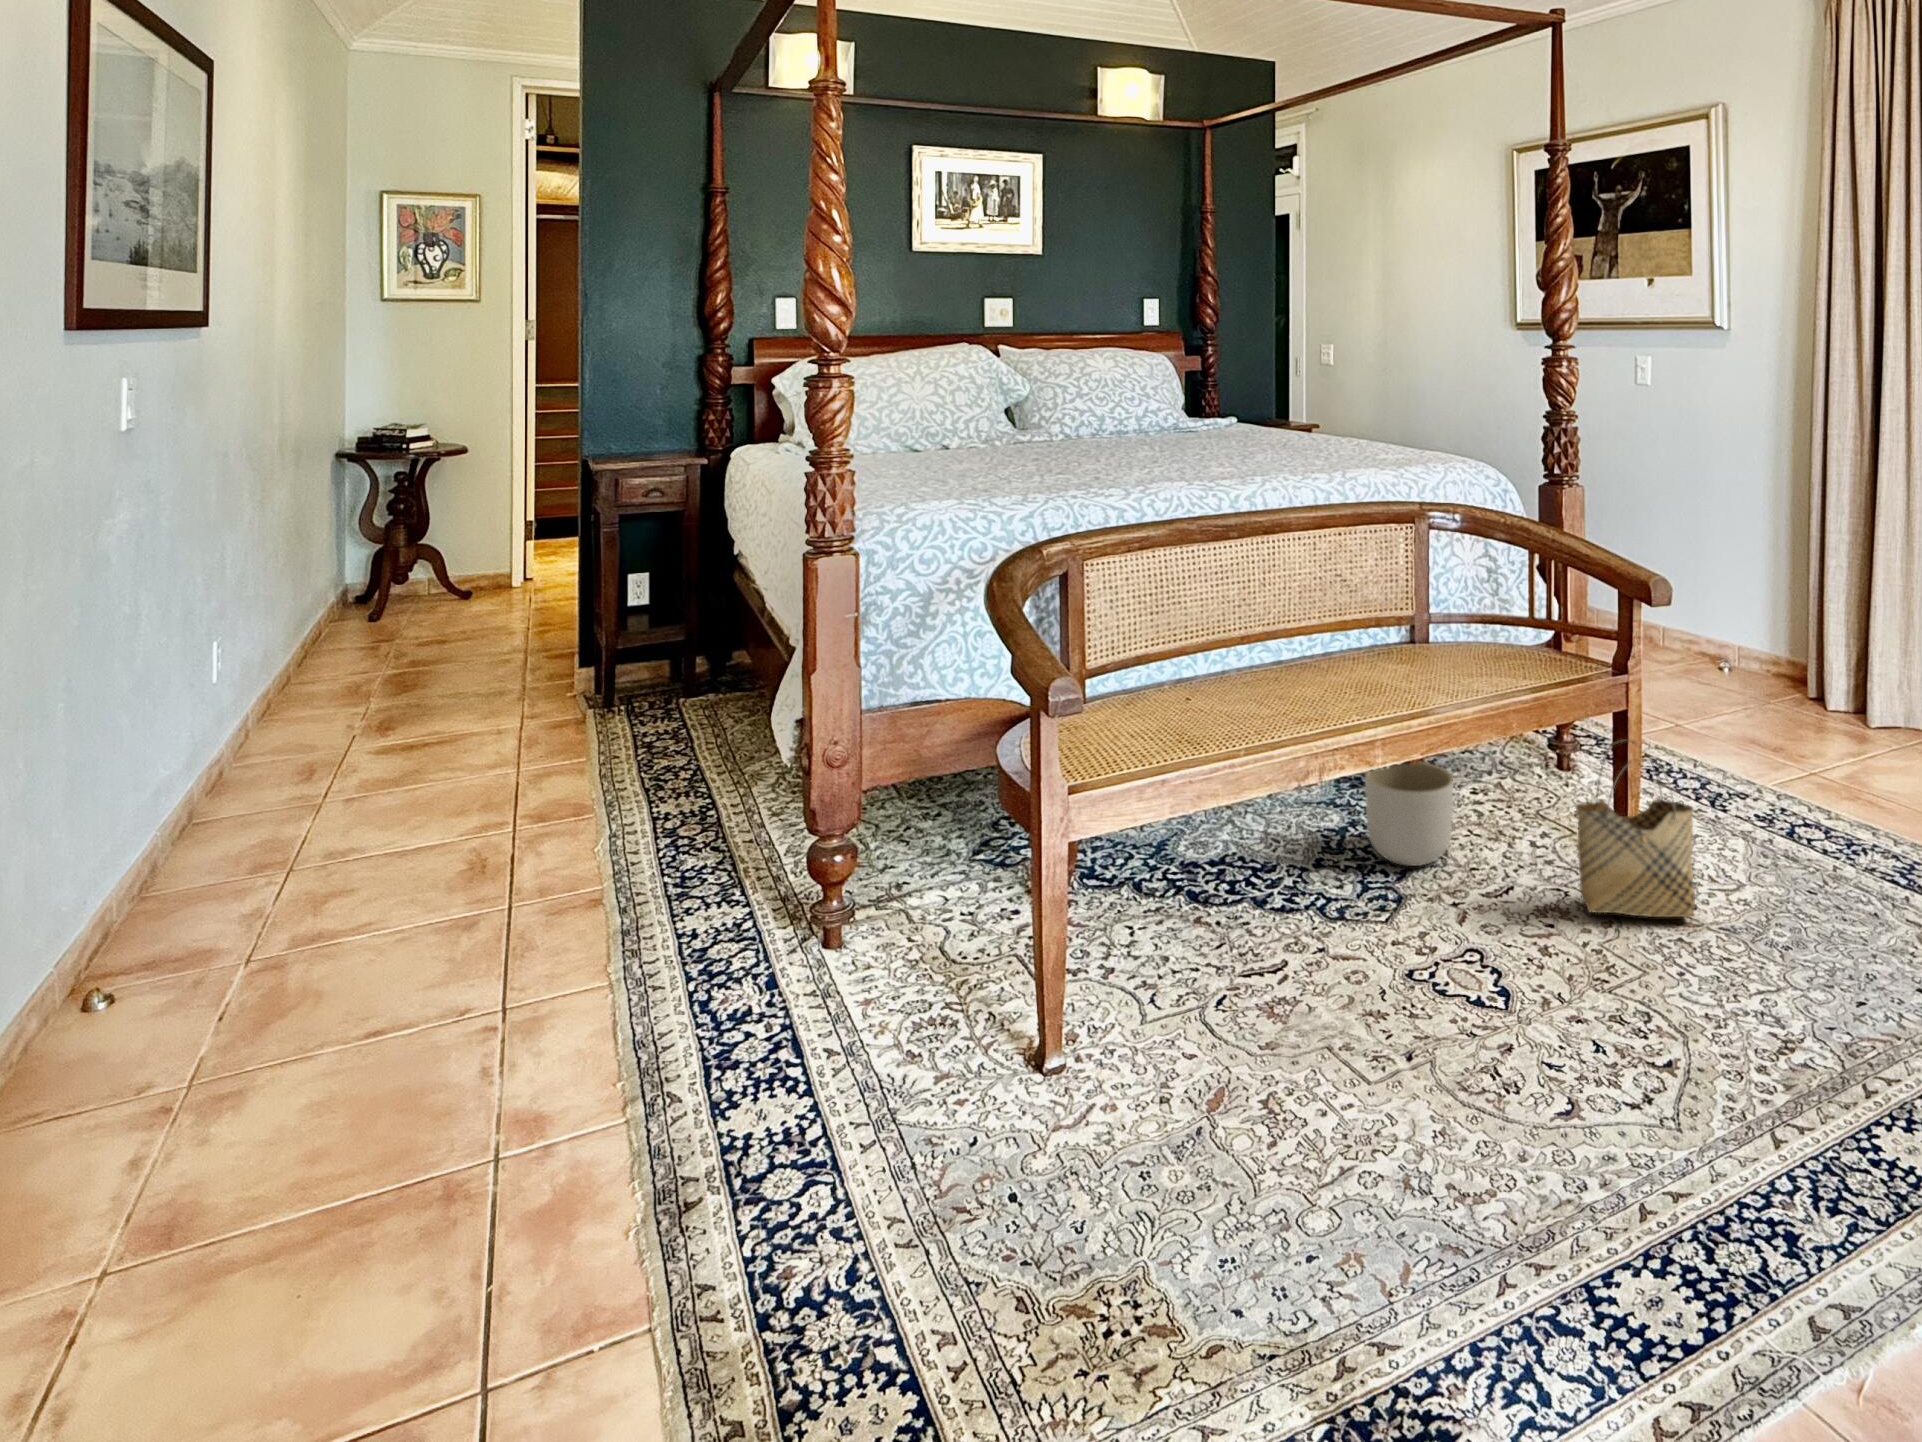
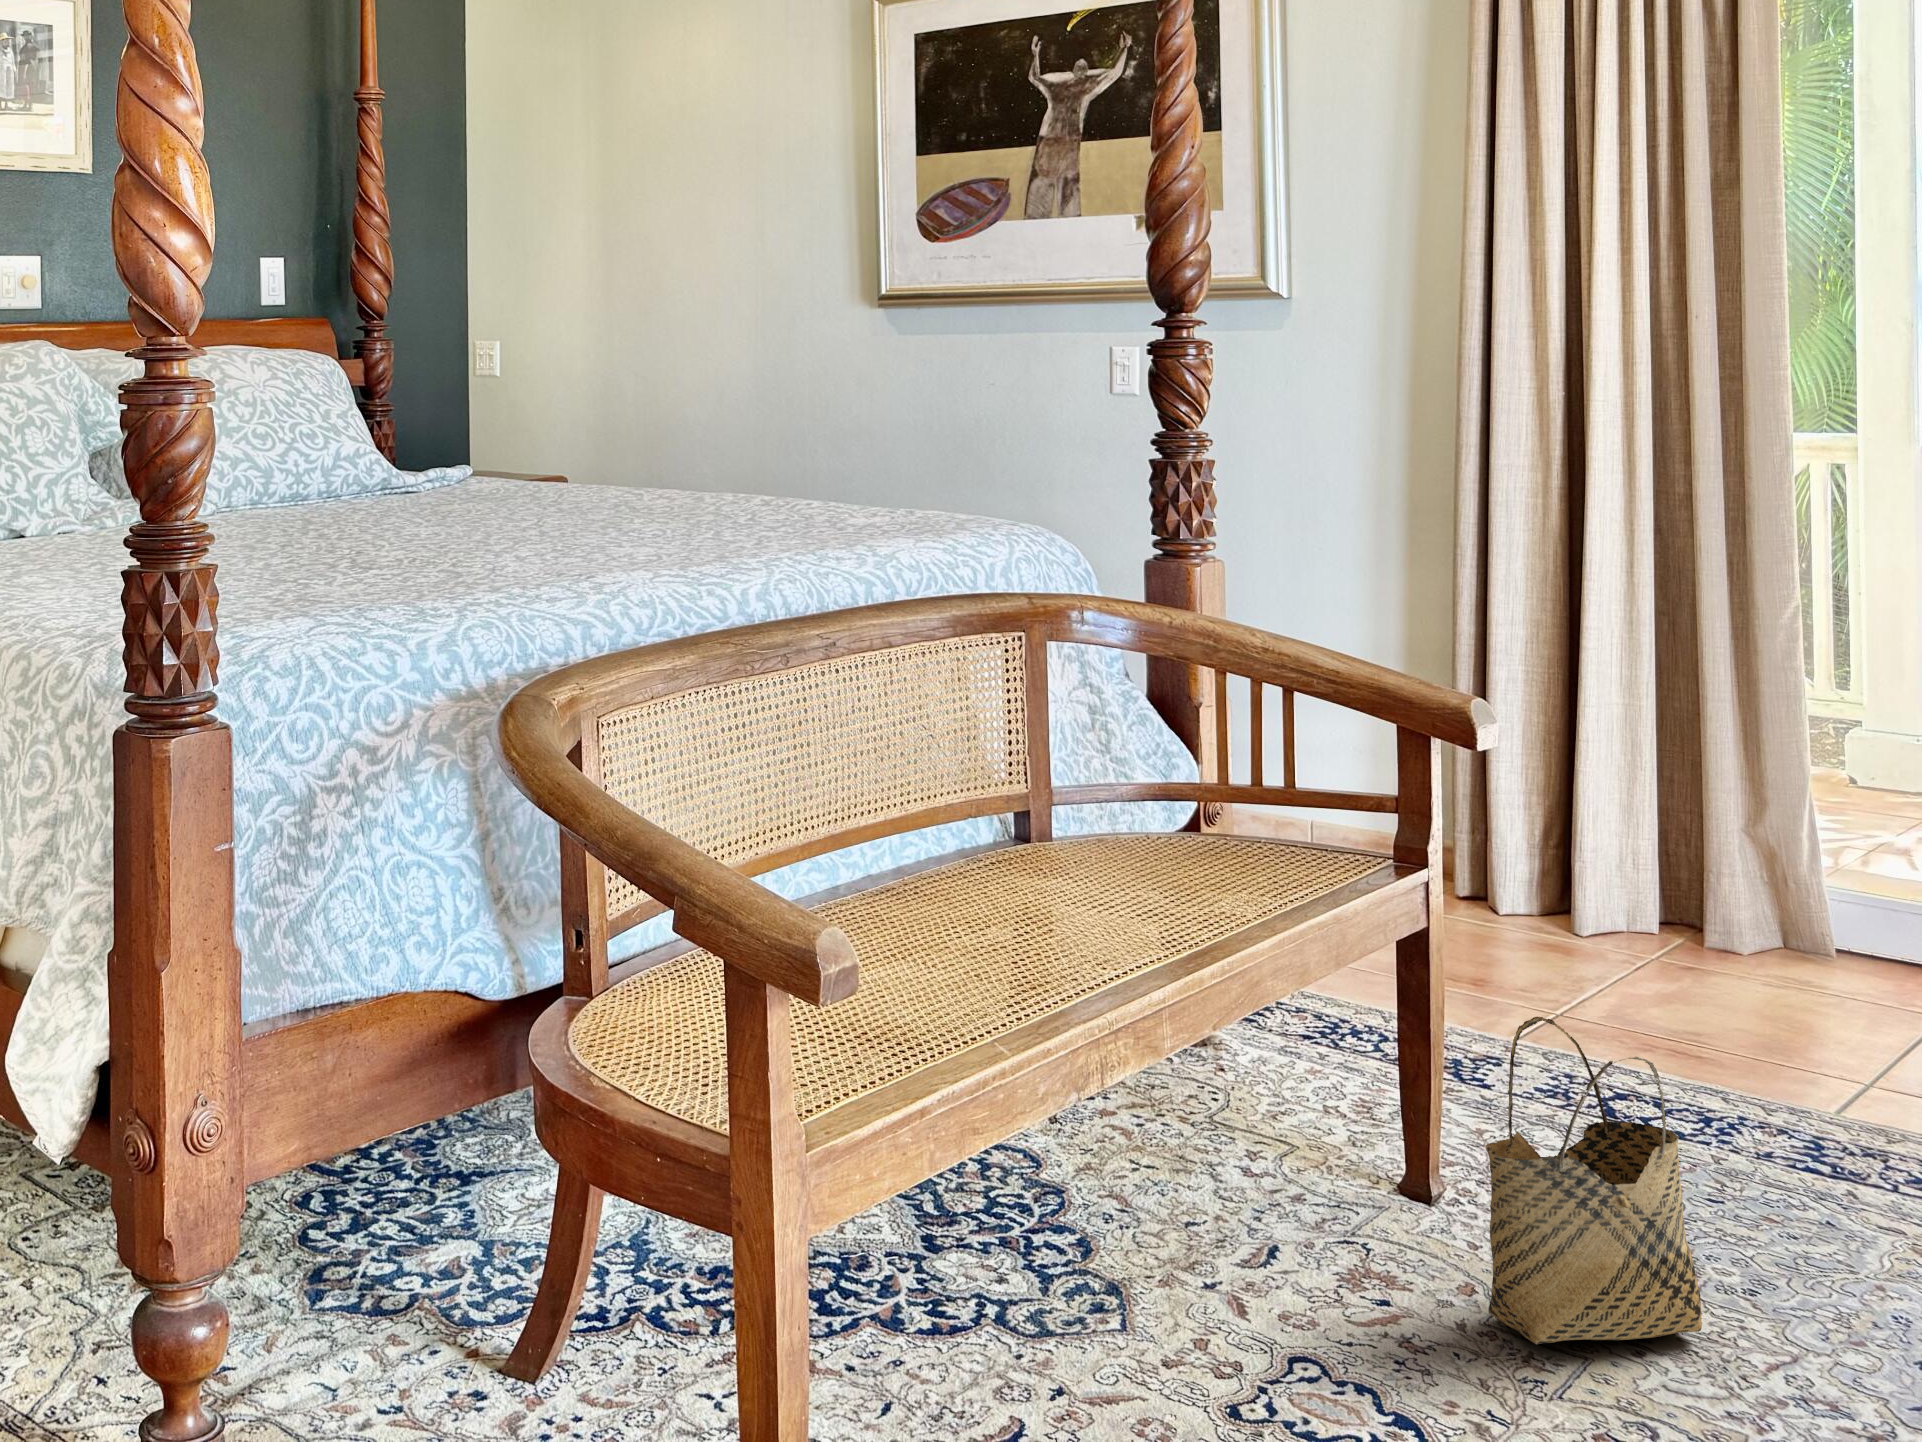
planter: present [1365,761,1453,866] -> none [1038,1079,1211,1281]

